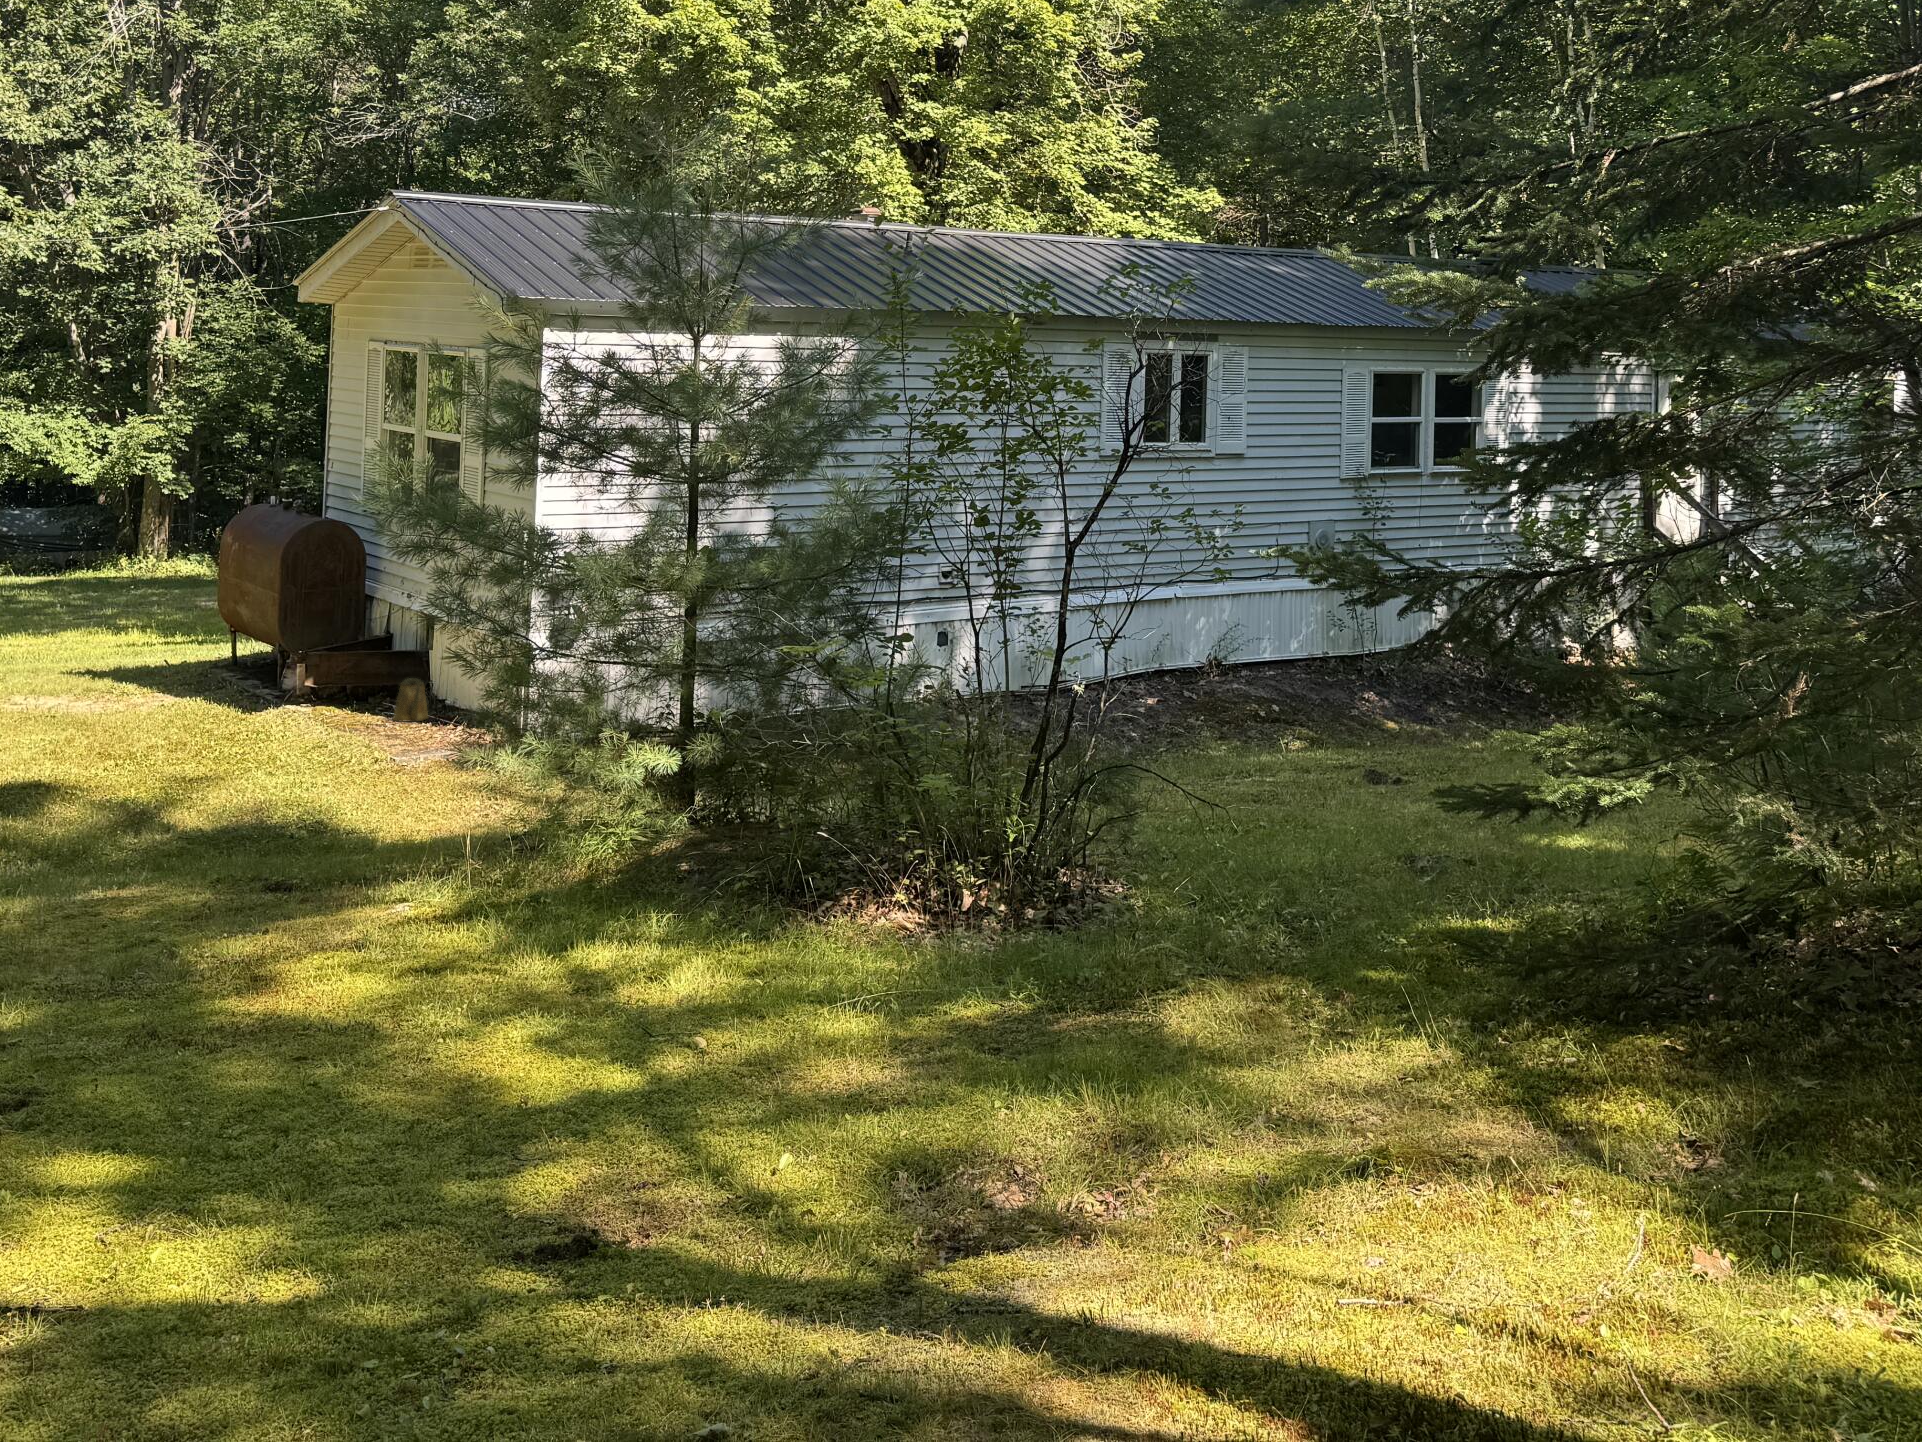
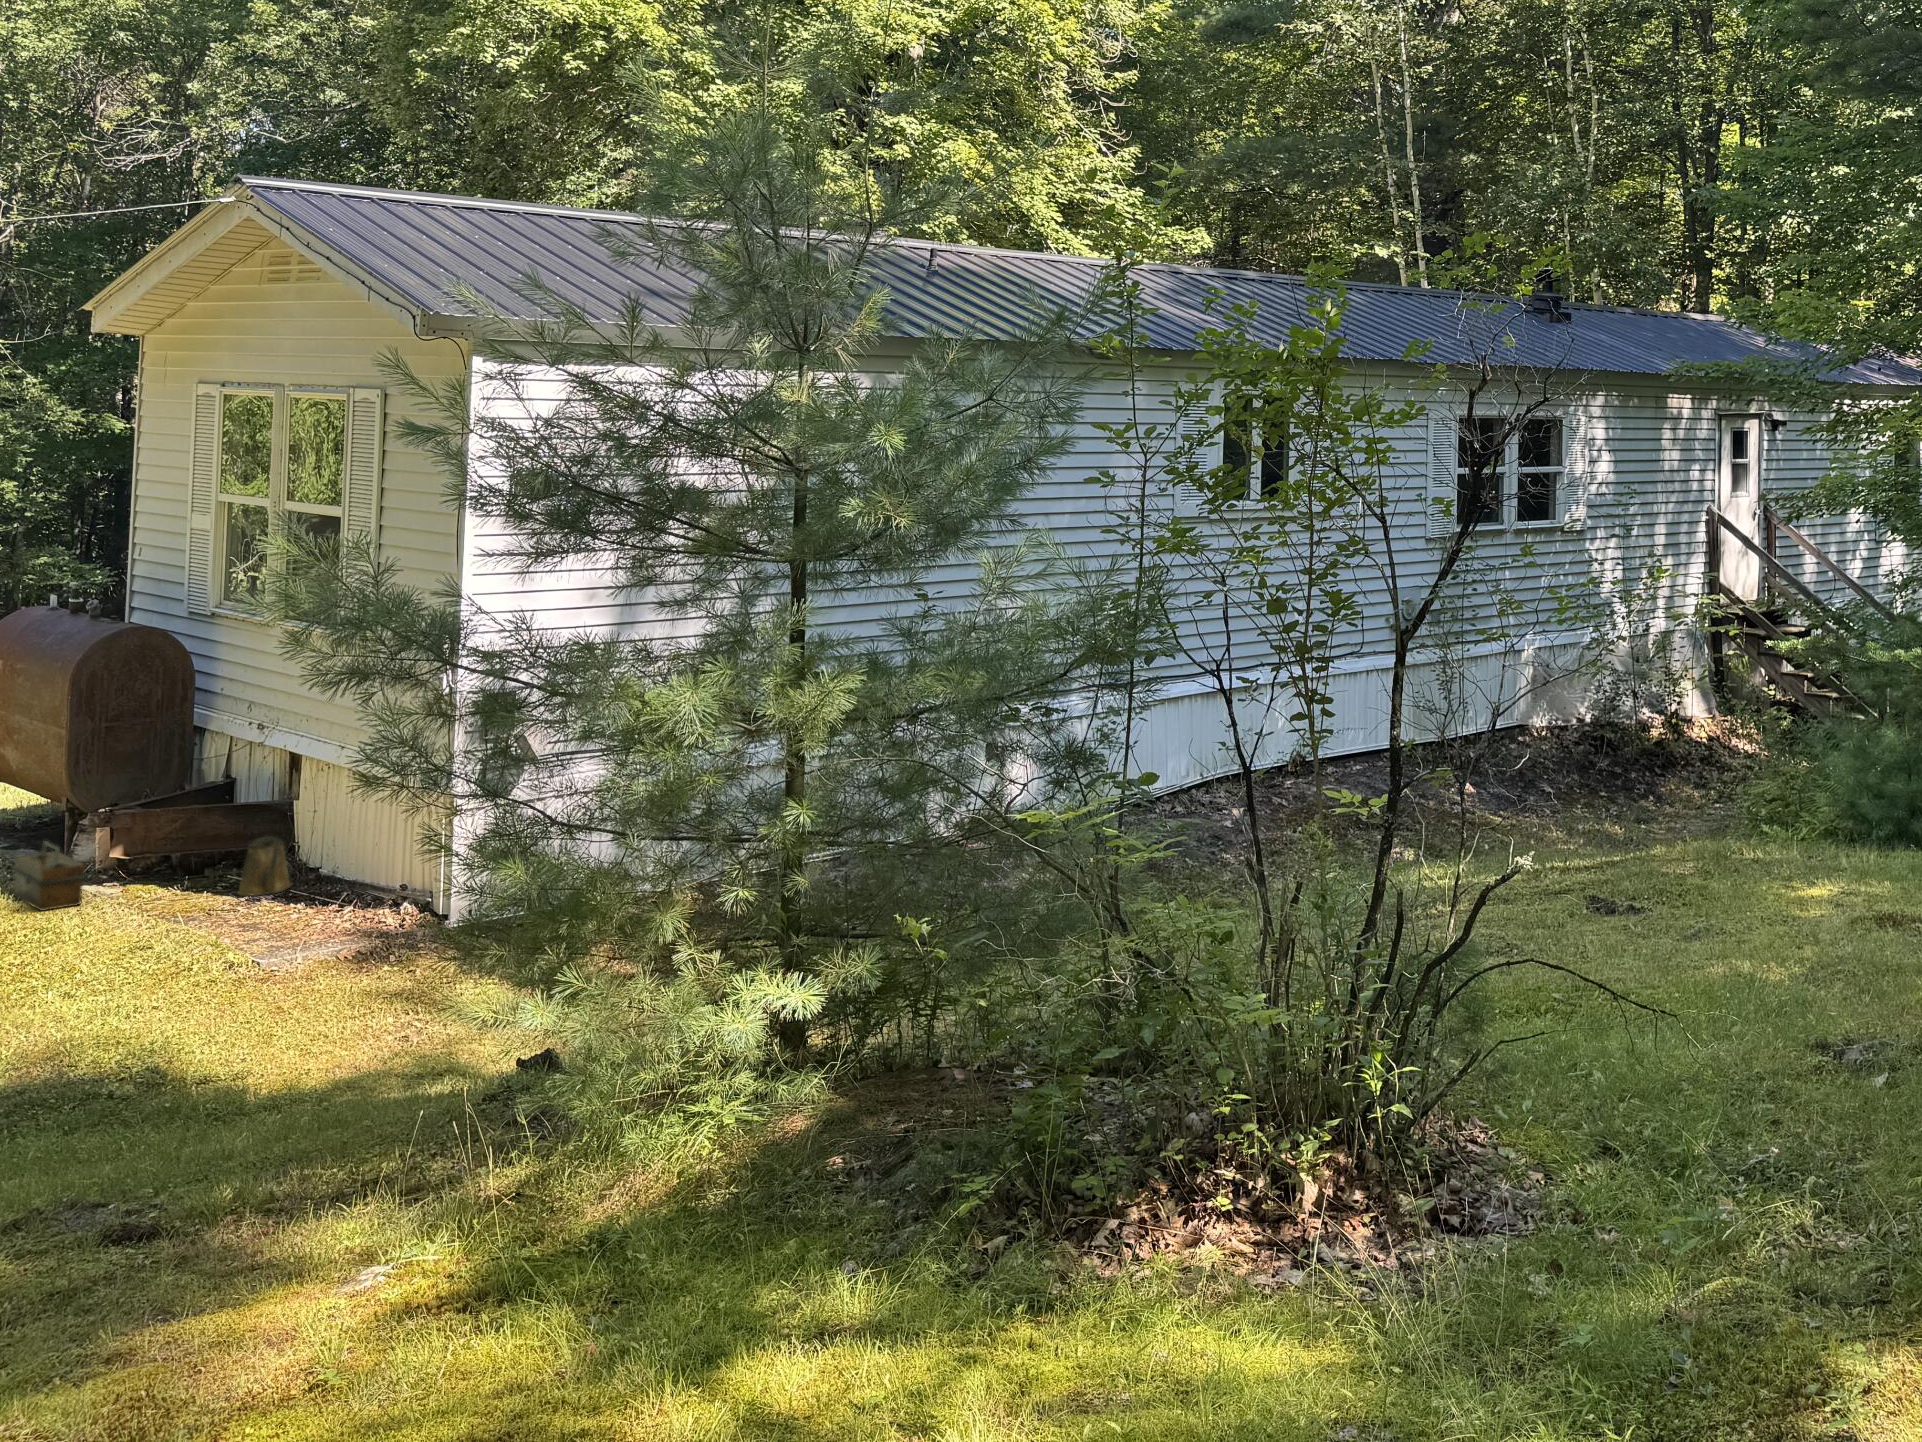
toolbox: none [247,668,294,718] -> present [12,841,86,911]

